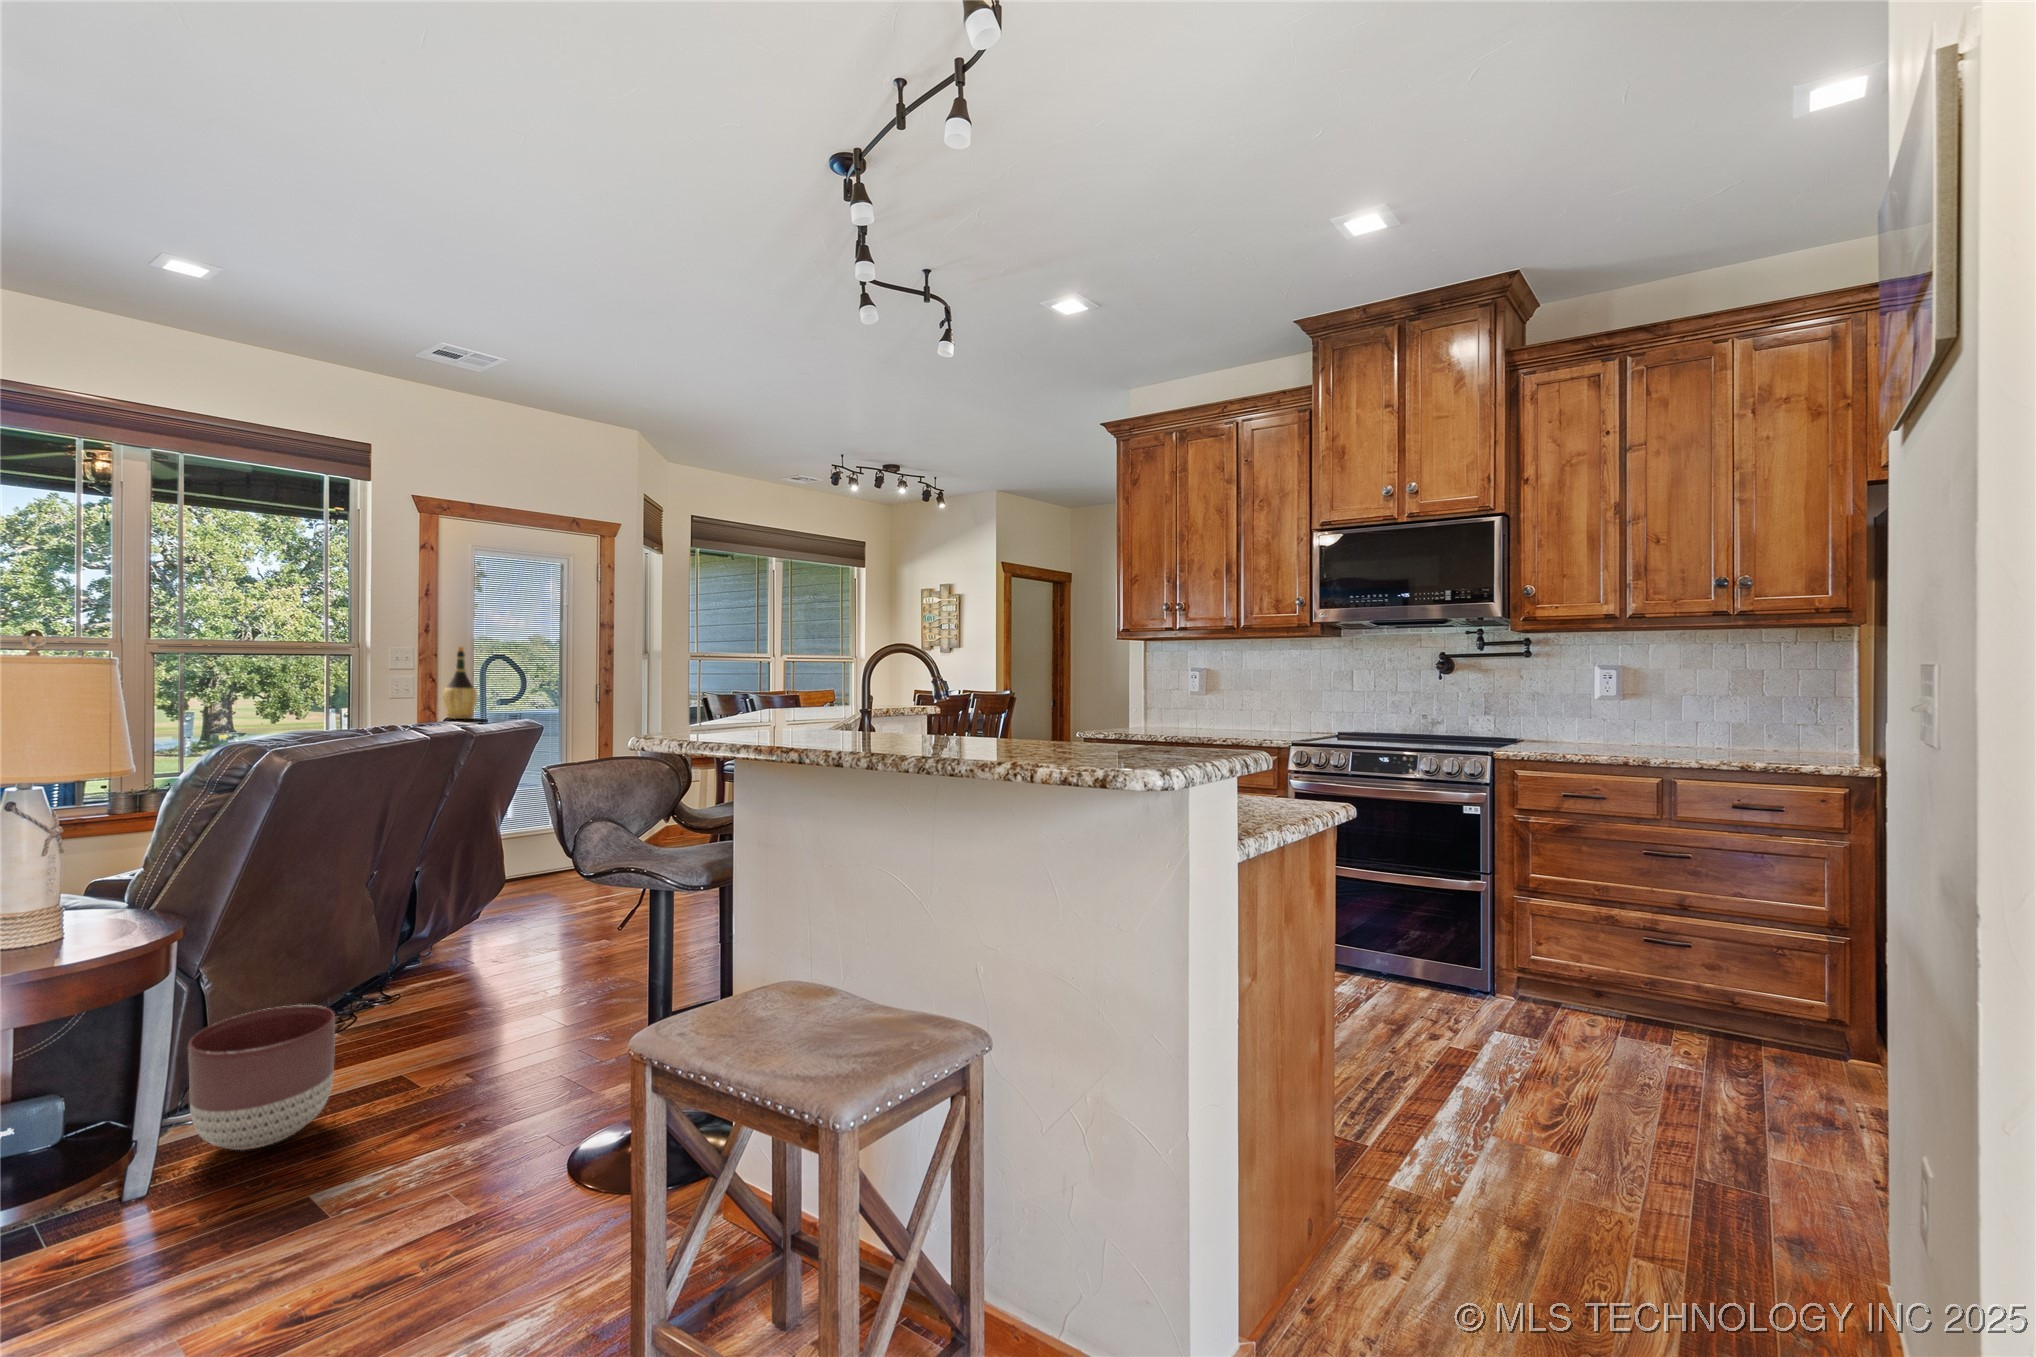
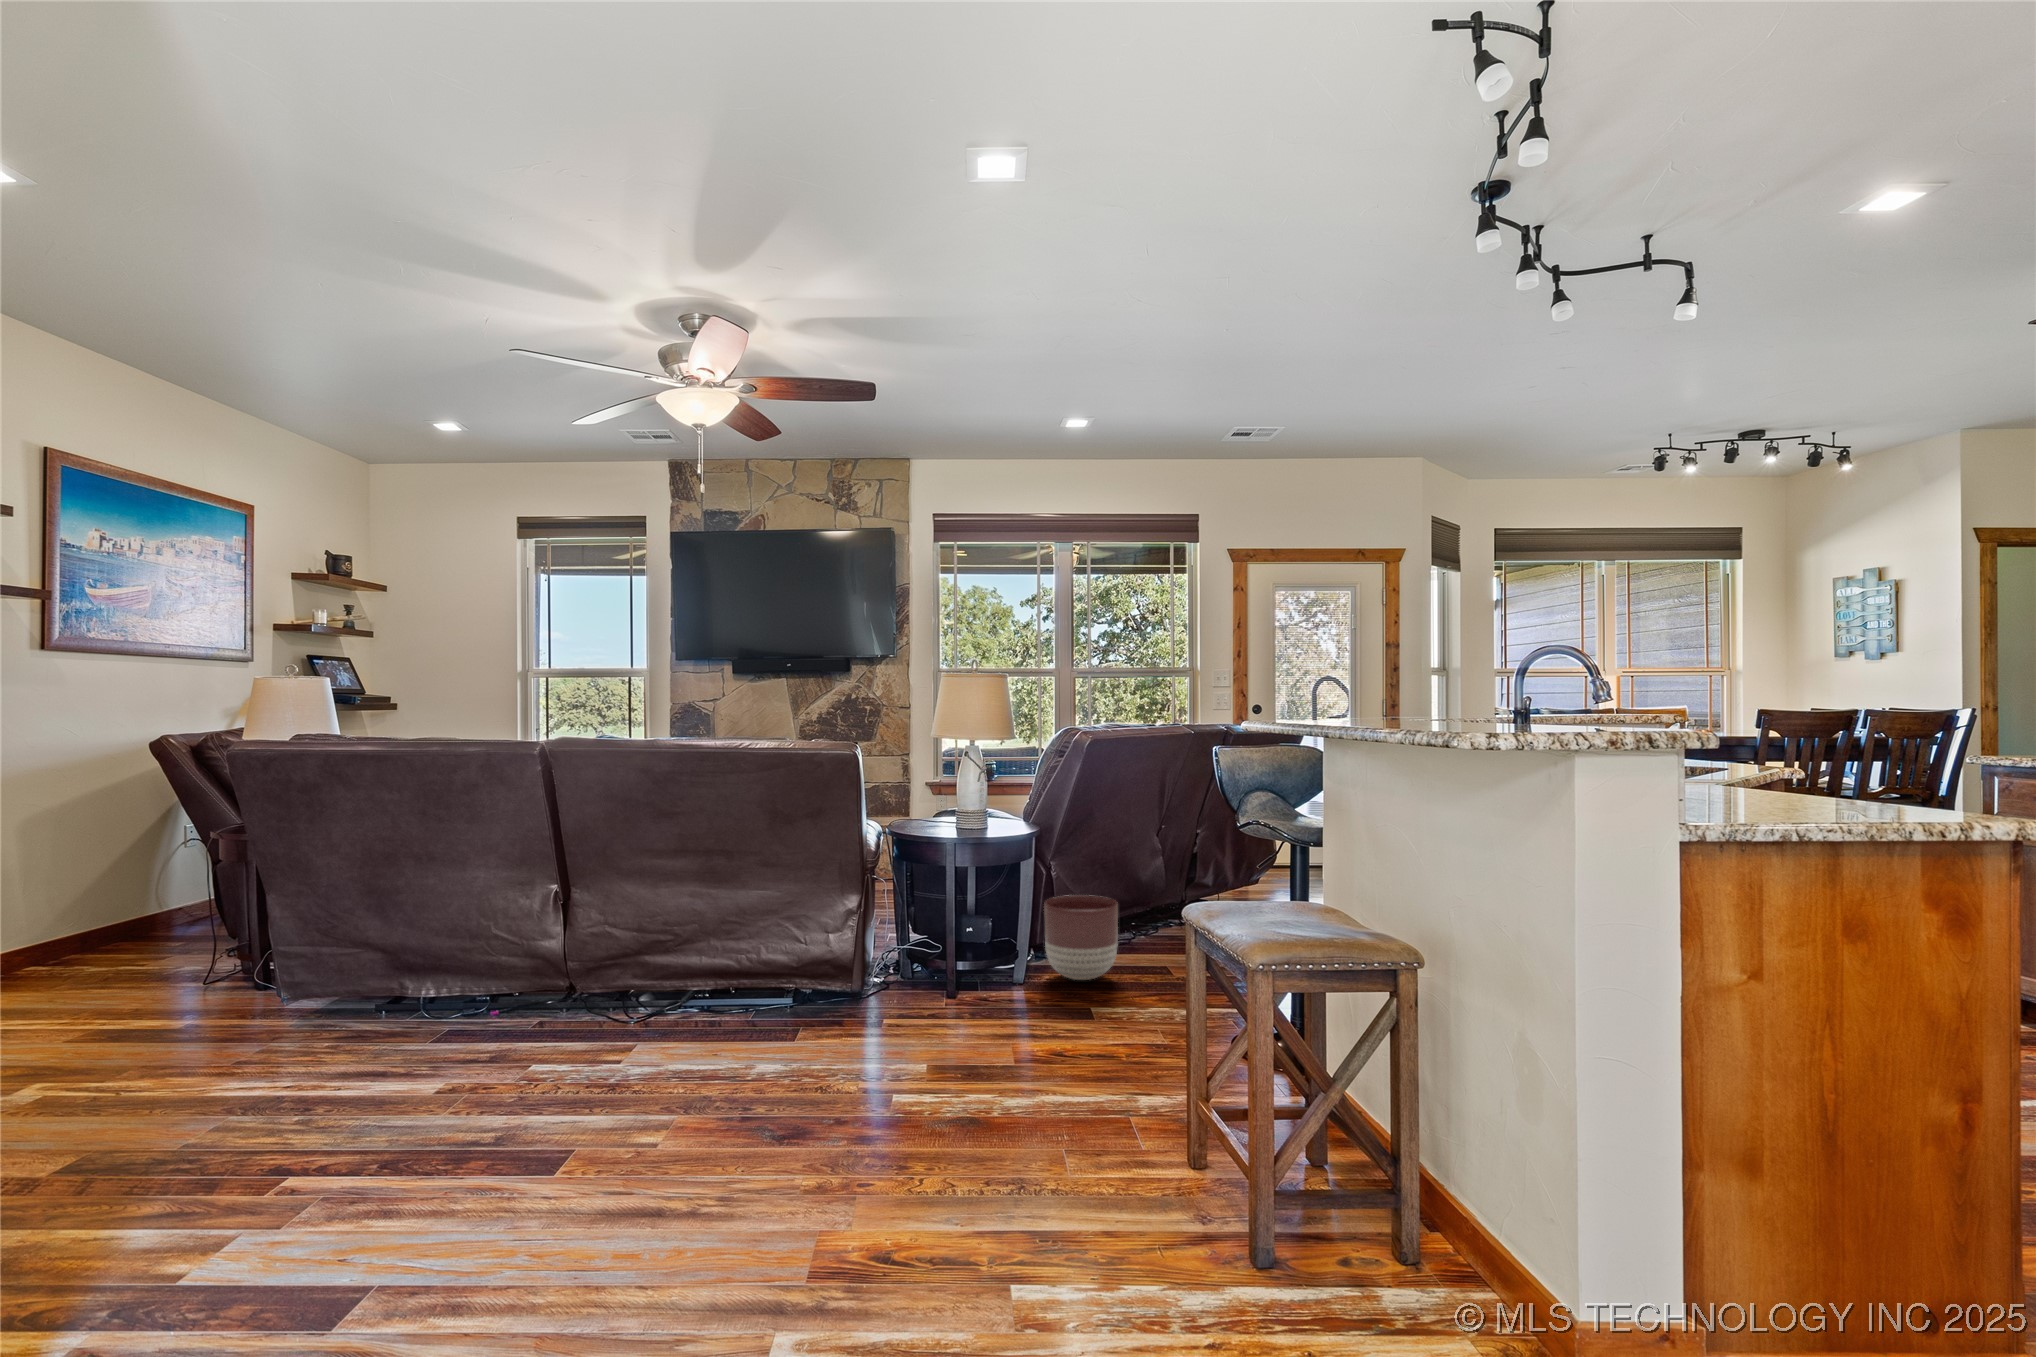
wine bottle: present [443,647,477,719] -> none [1229,663,1254,723]

